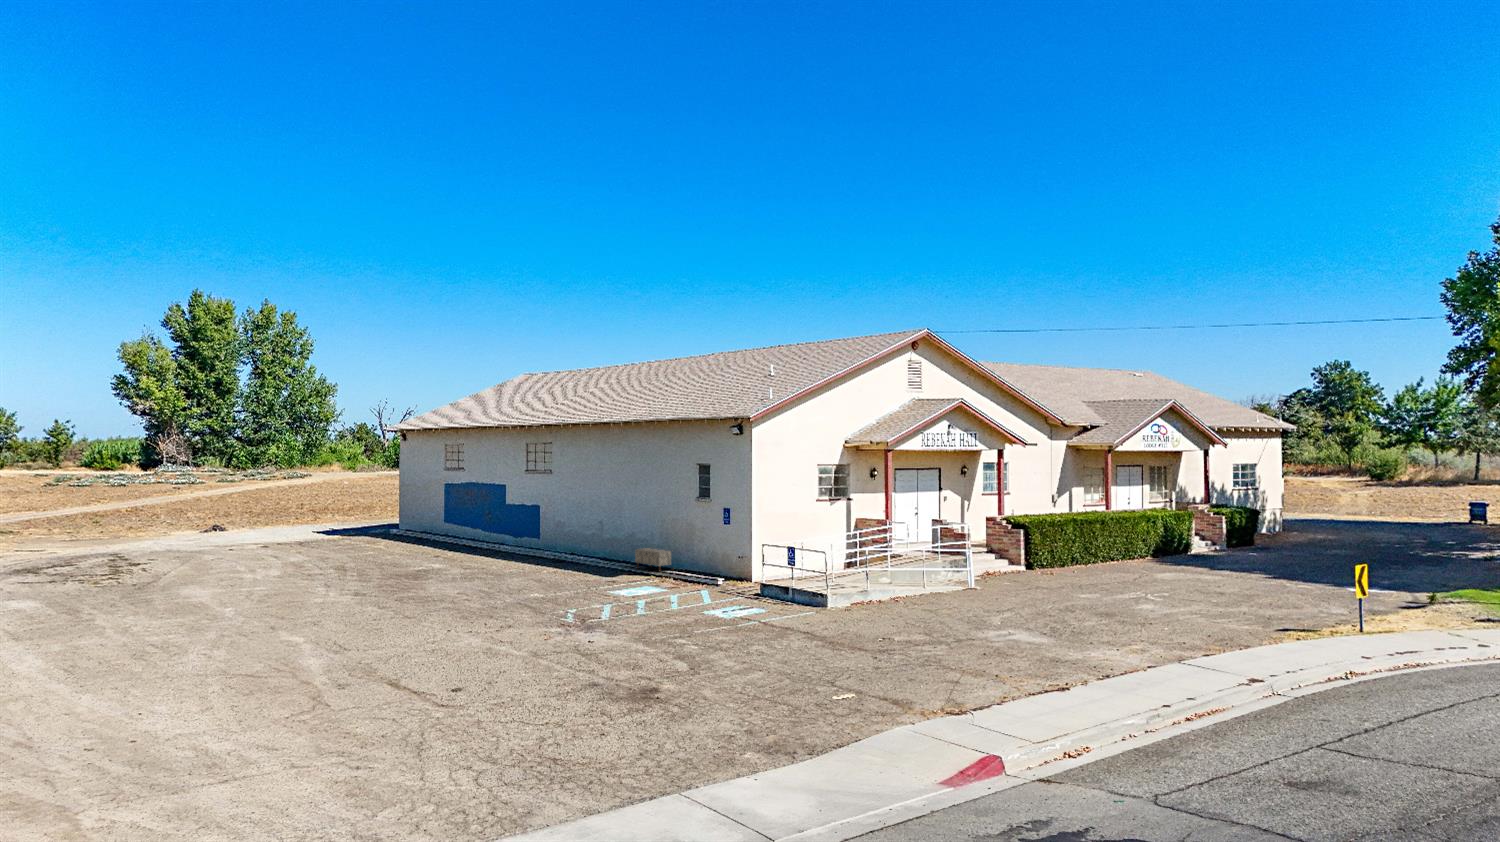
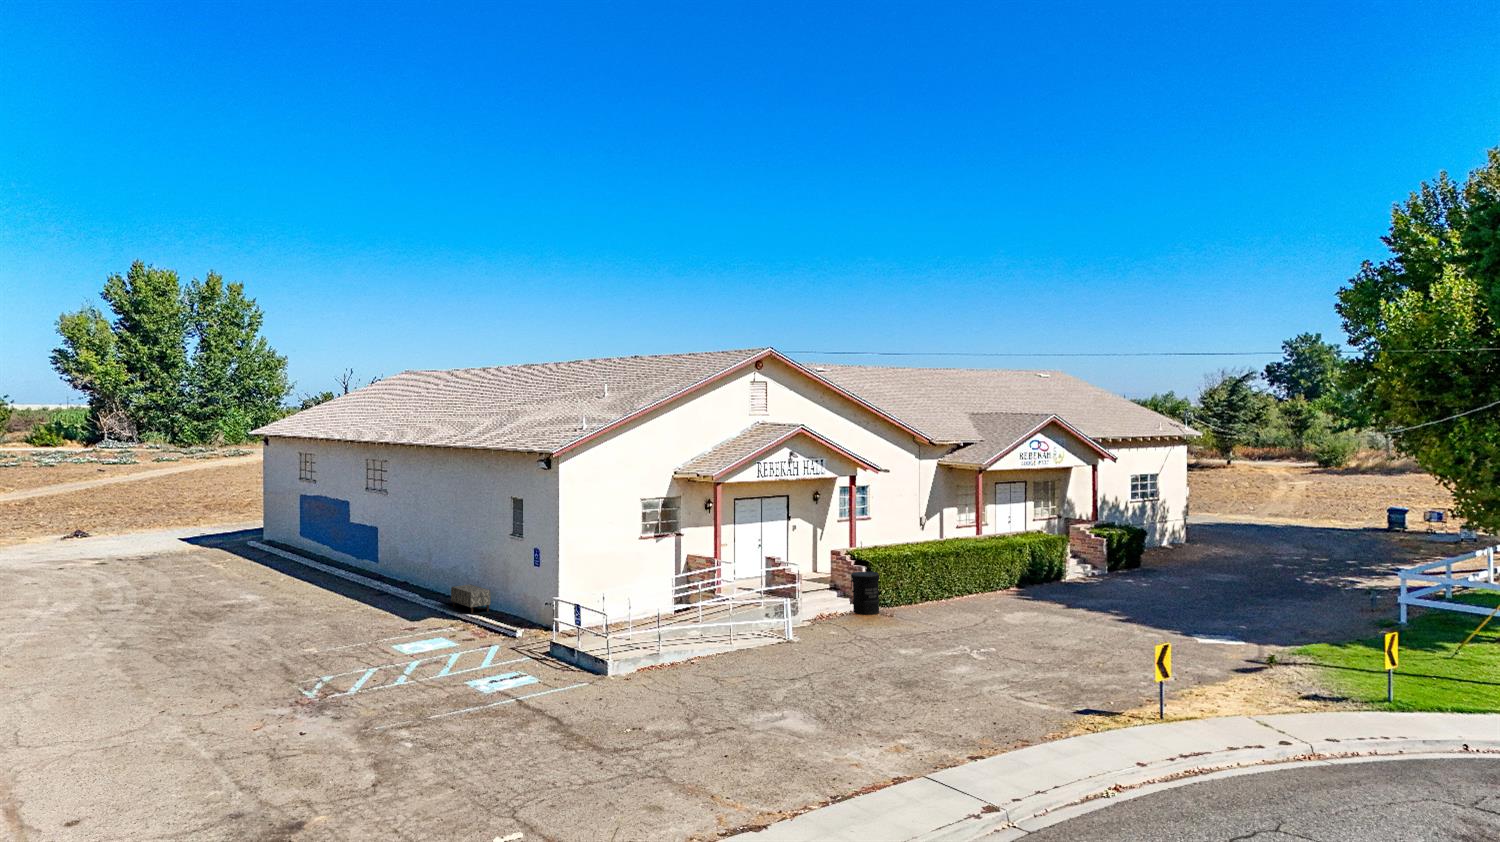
trash can: none [1010,534,1038,573] -> present [851,571,880,615]

